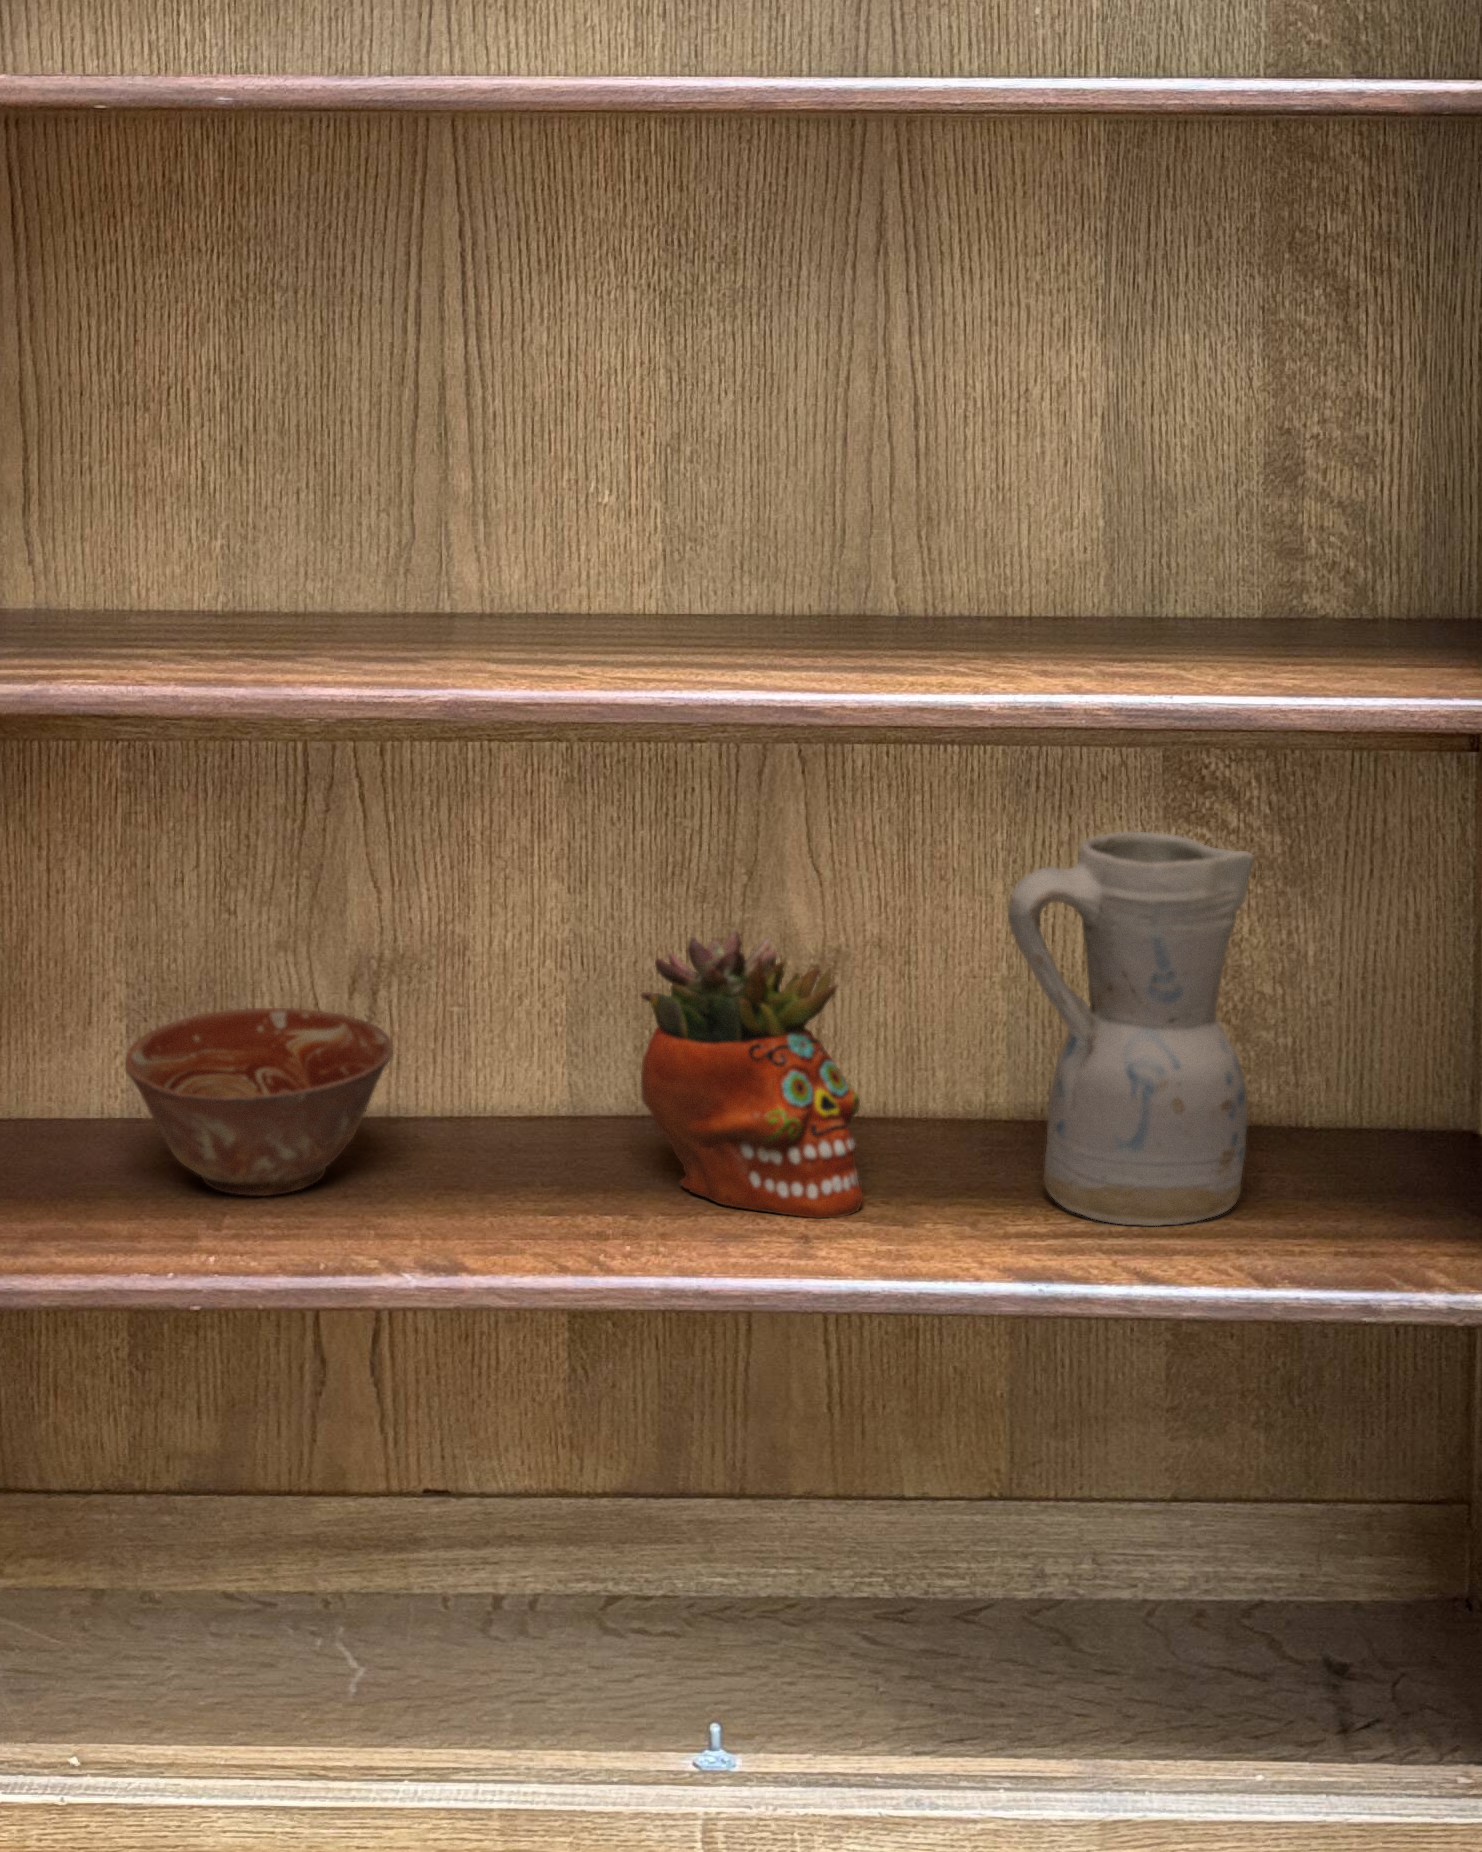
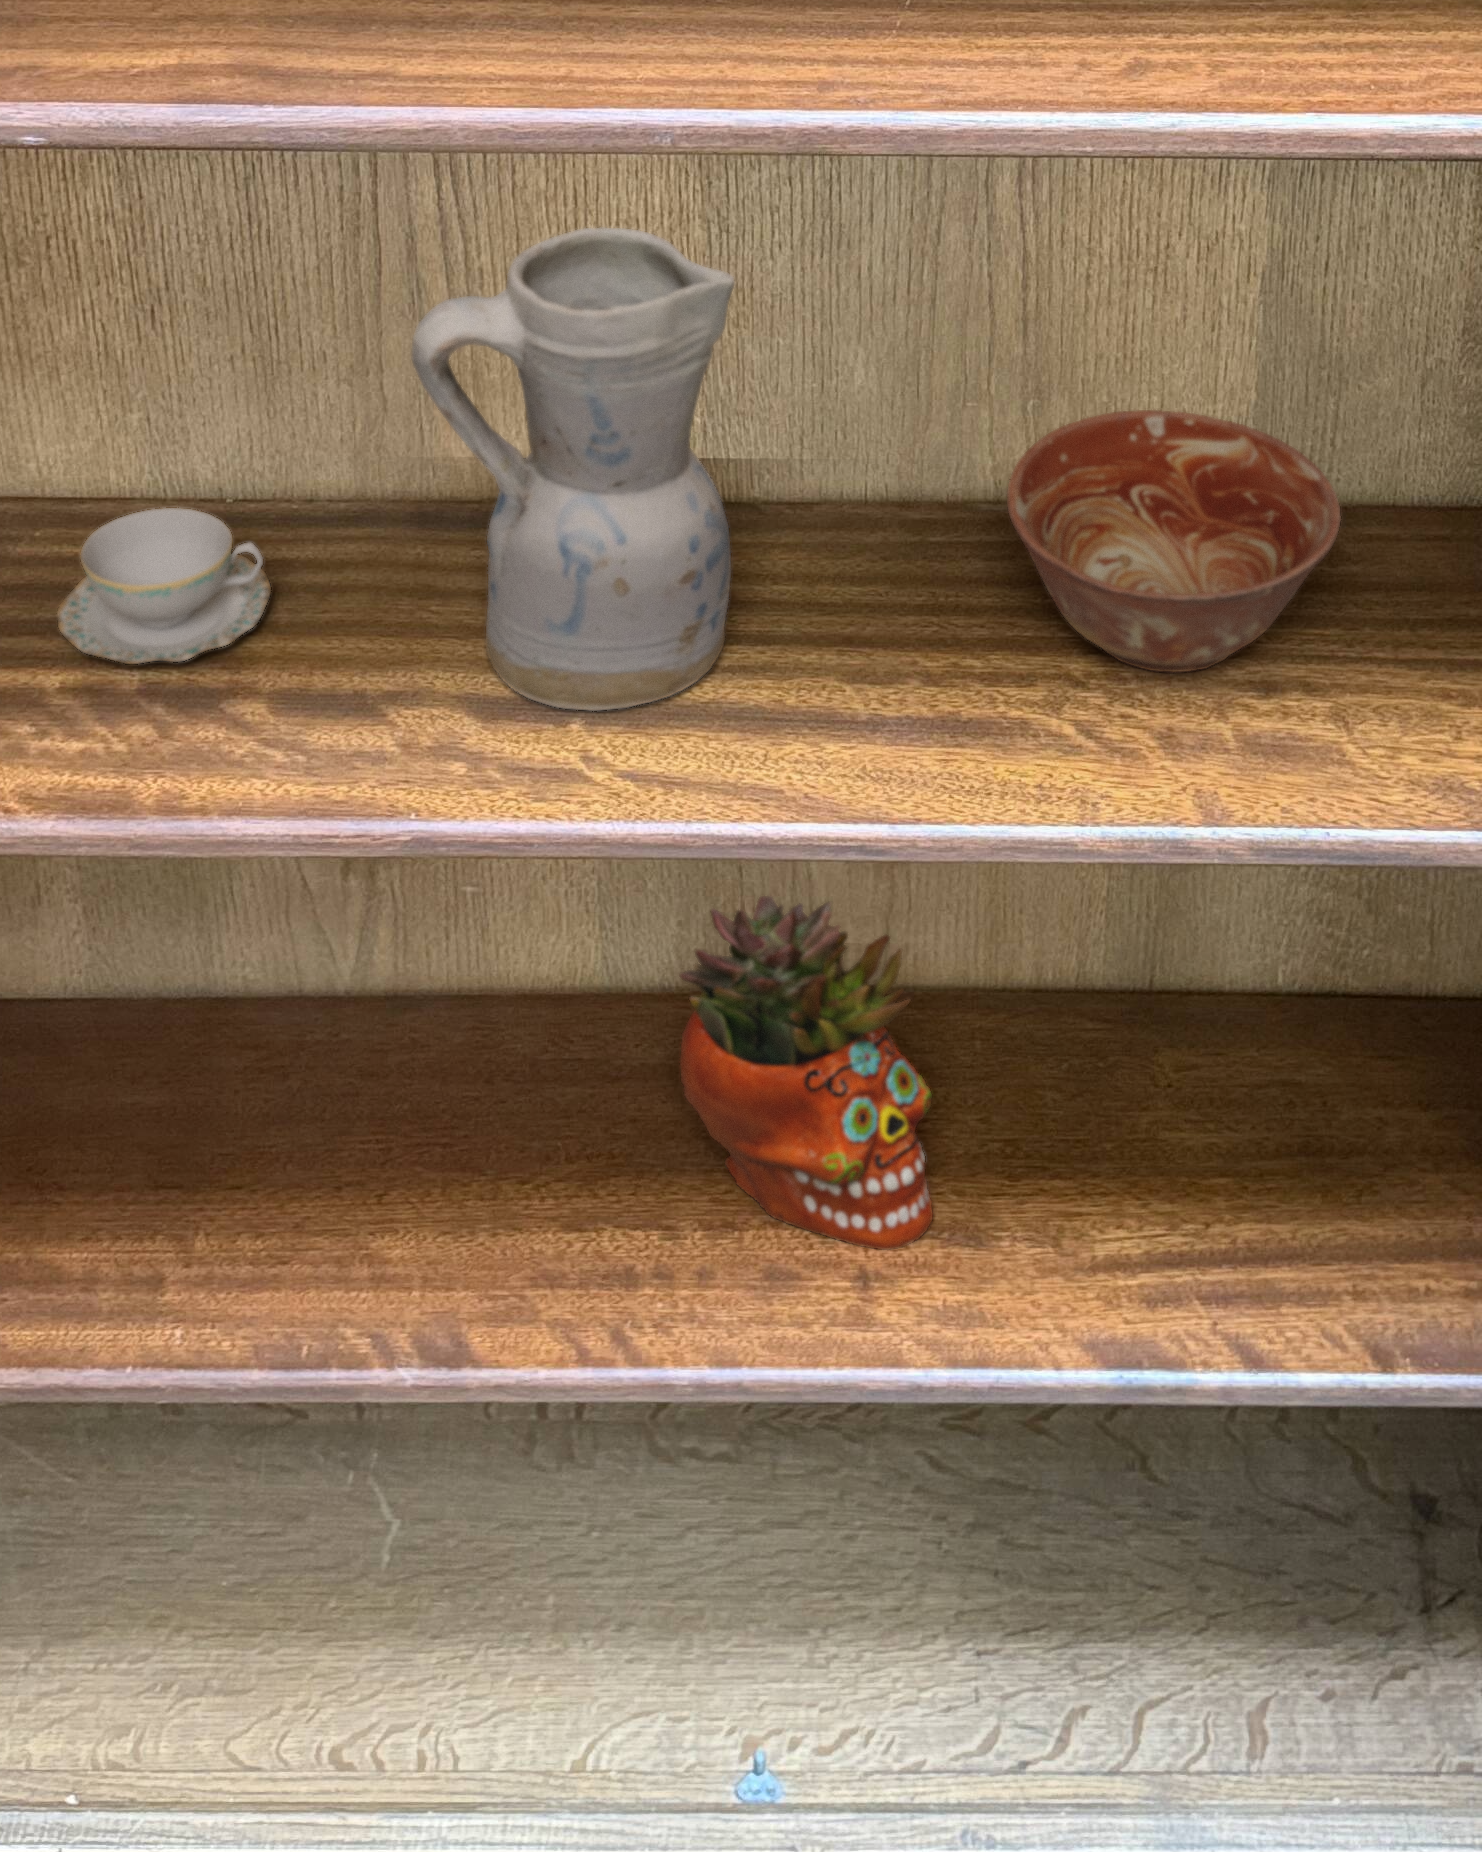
teacup: none [150,580,318,658] -> present [57,508,271,664]
ceramic pitcher: present [1008,832,1254,1226] -> present [412,227,734,711]
ceramic bowl: present [125,1008,393,1196] -> present [1007,410,1341,672]

